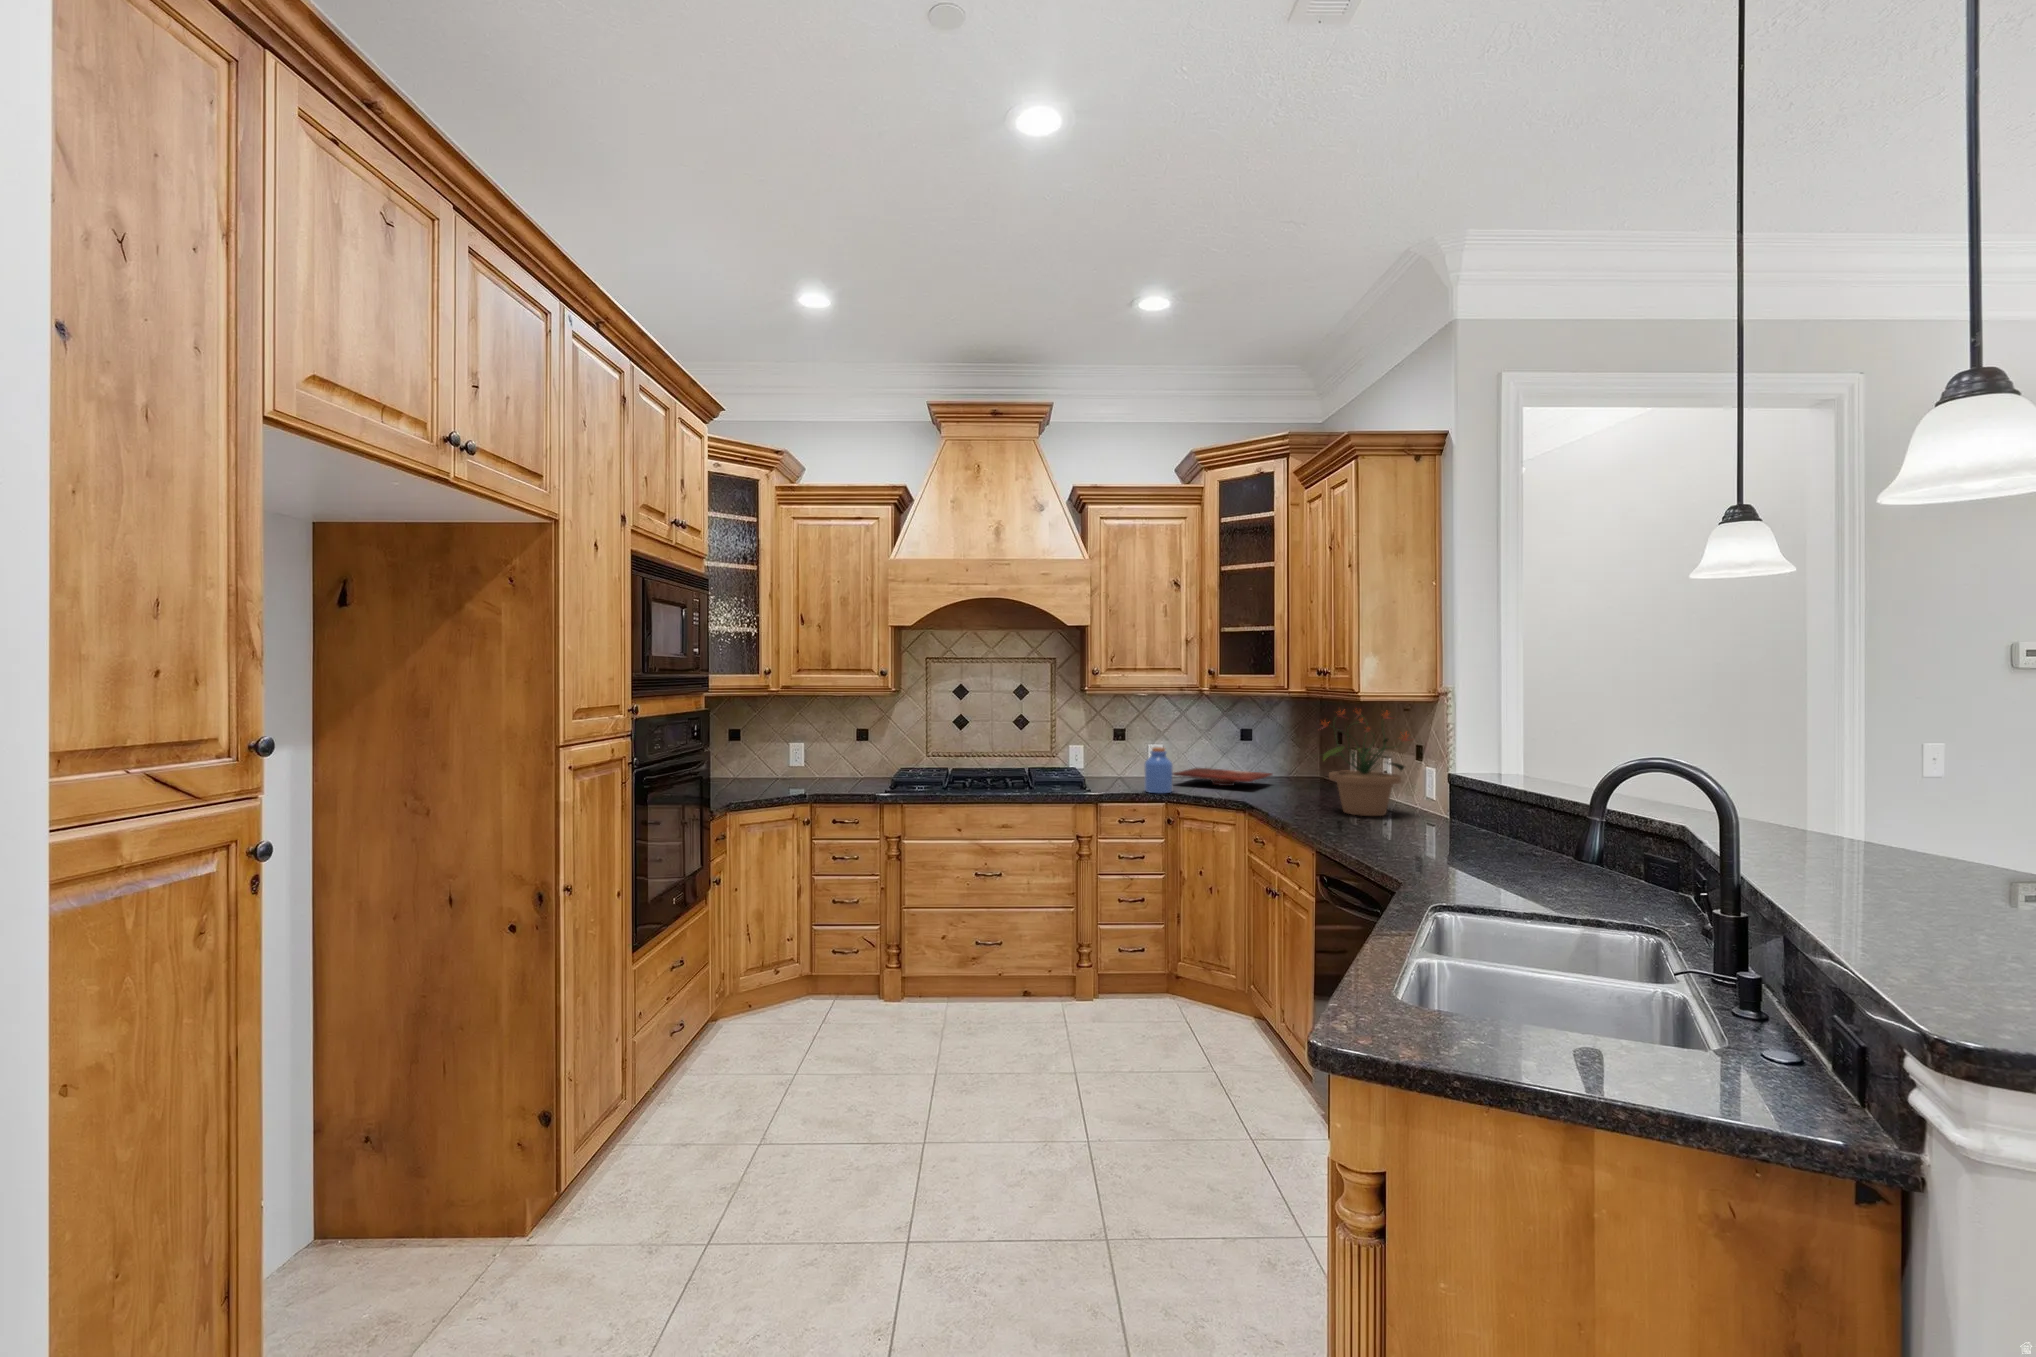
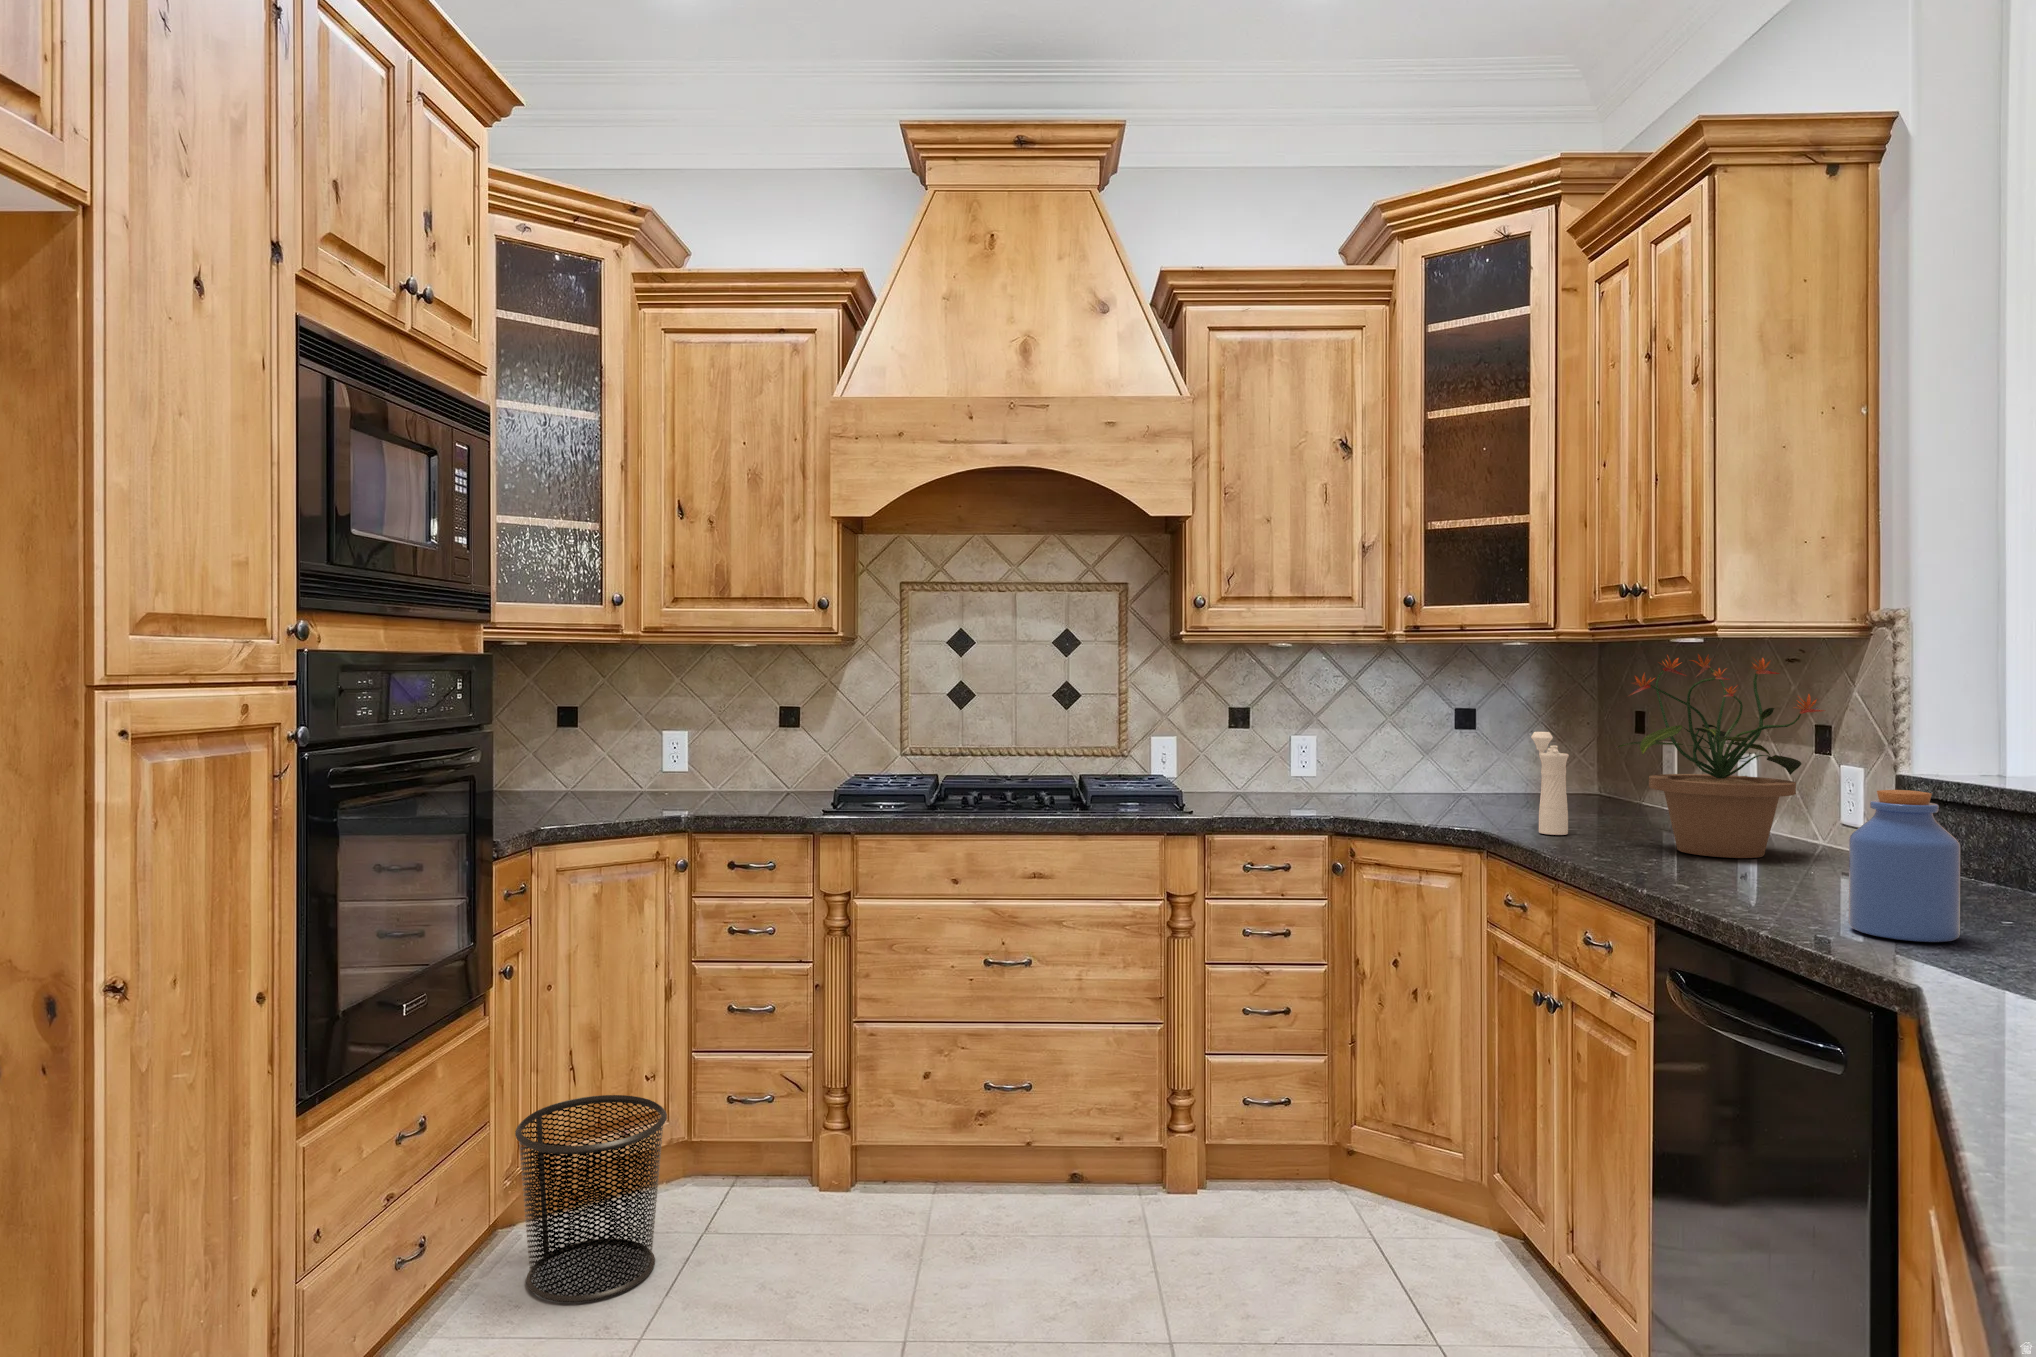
pepper mill: none [1273,746,1291,803] -> present [1531,732,1569,835]
jar: present [1144,747,1173,793] -> present [1849,790,1960,942]
cutting board: present [1173,768,1272,786] -> none [1337,778,1522,808]
waste bin: none [722,949,804,1061] -> present [515,1095,667,1303]

